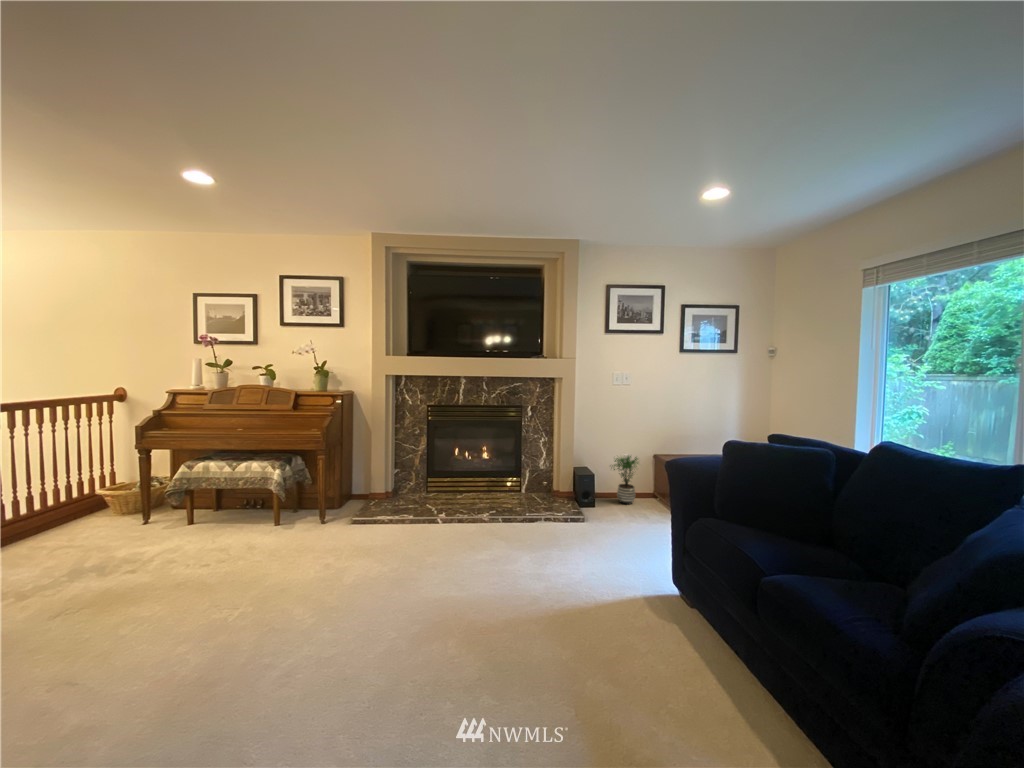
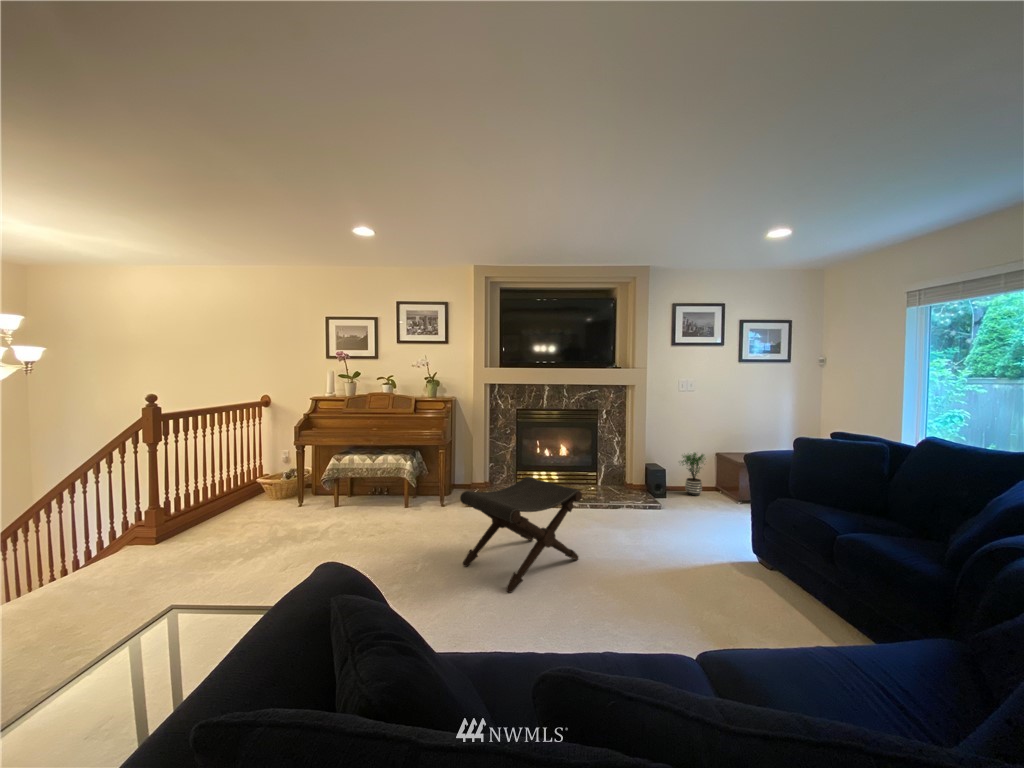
footstool: none [291,494,458,667] -> present [460,477,582,593]

